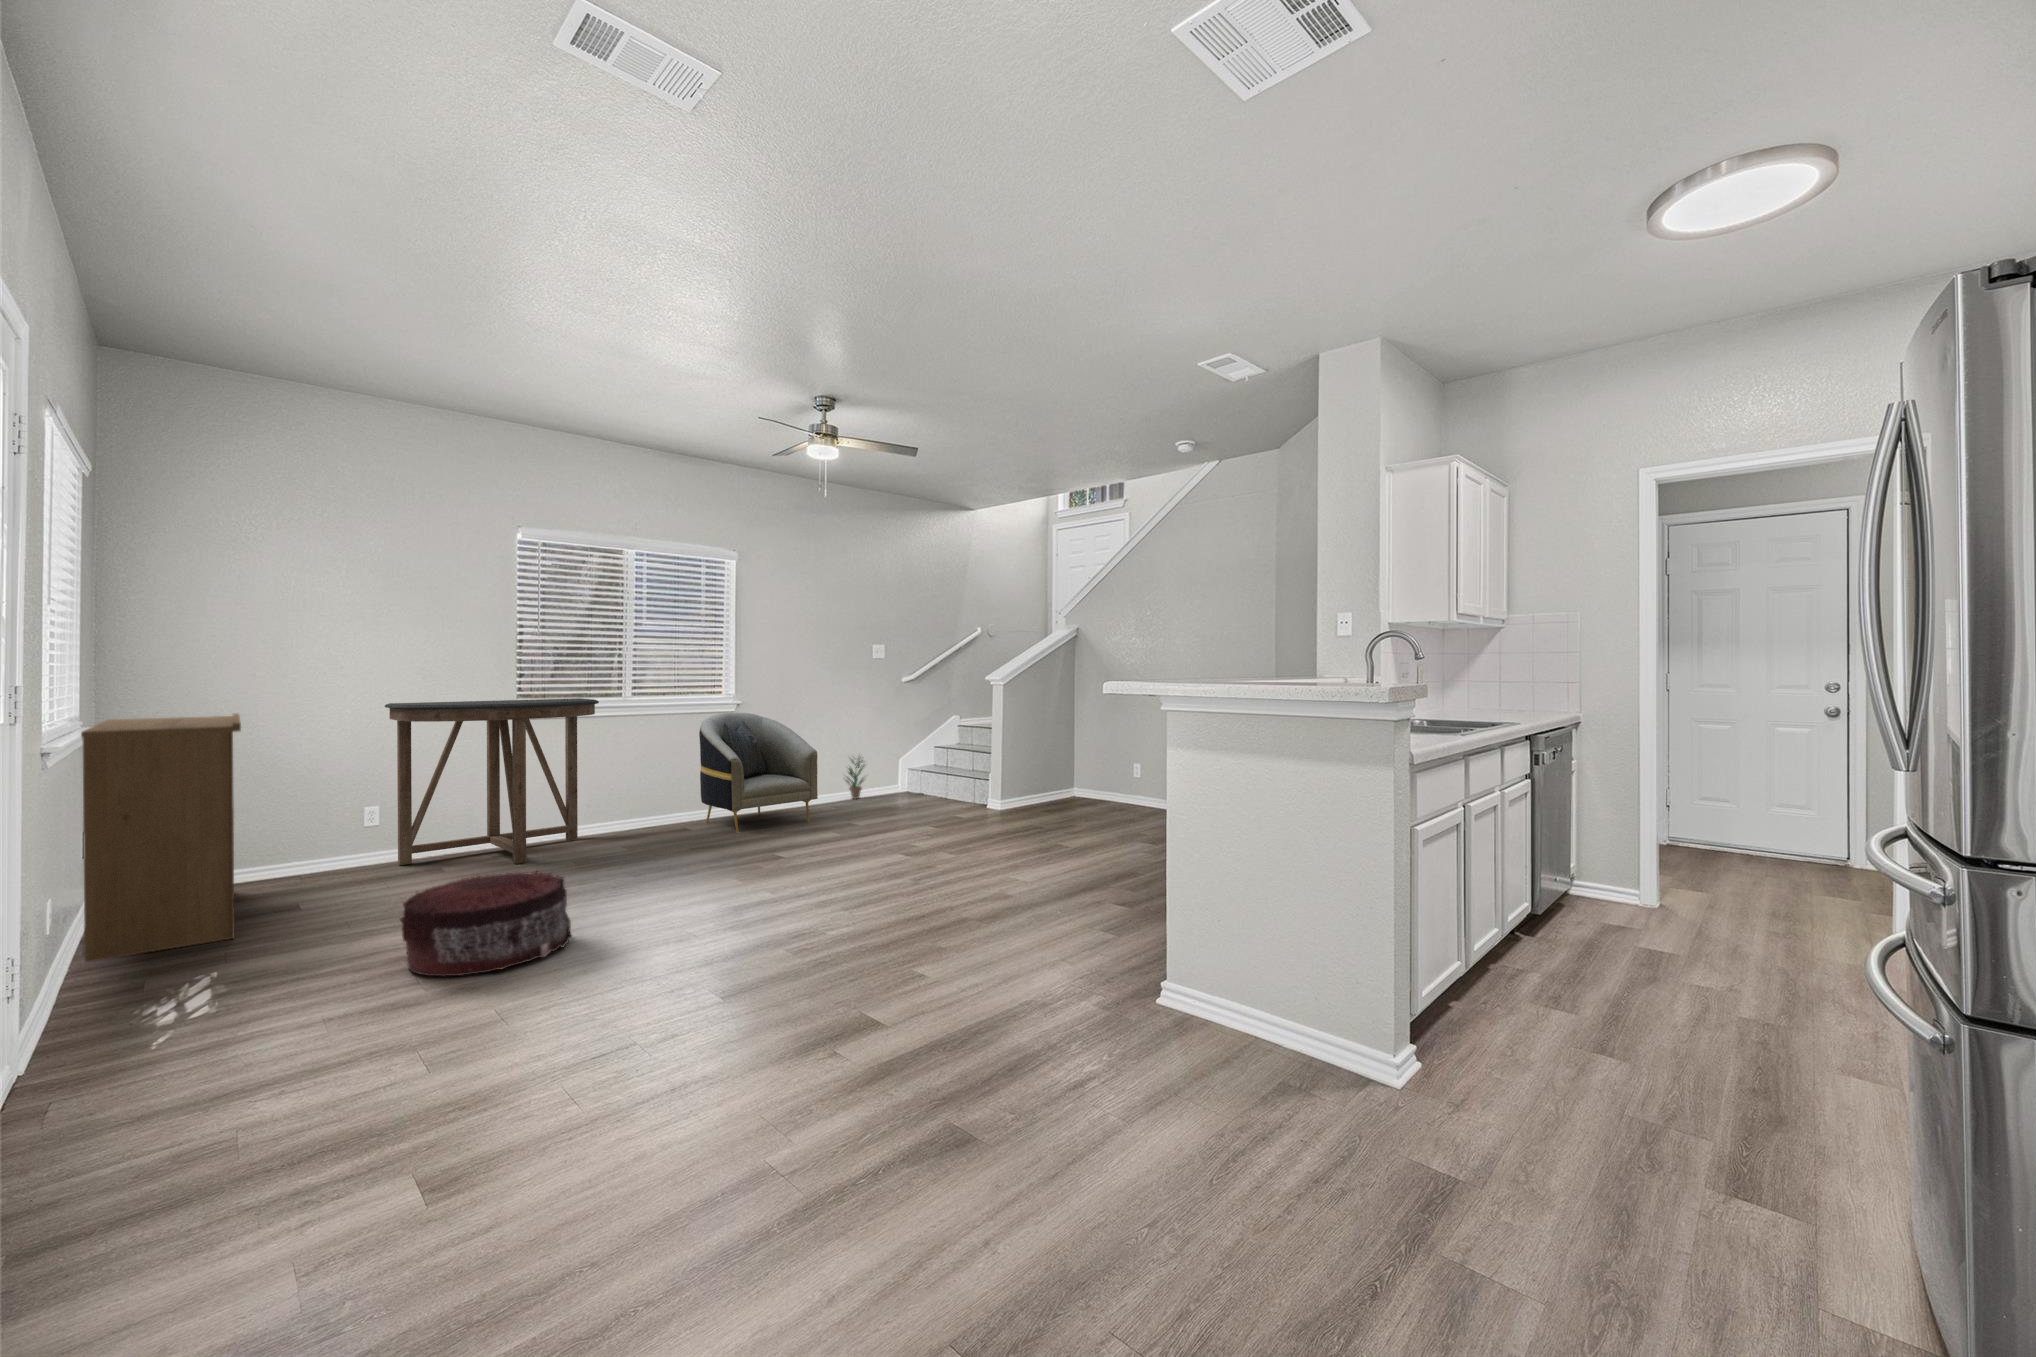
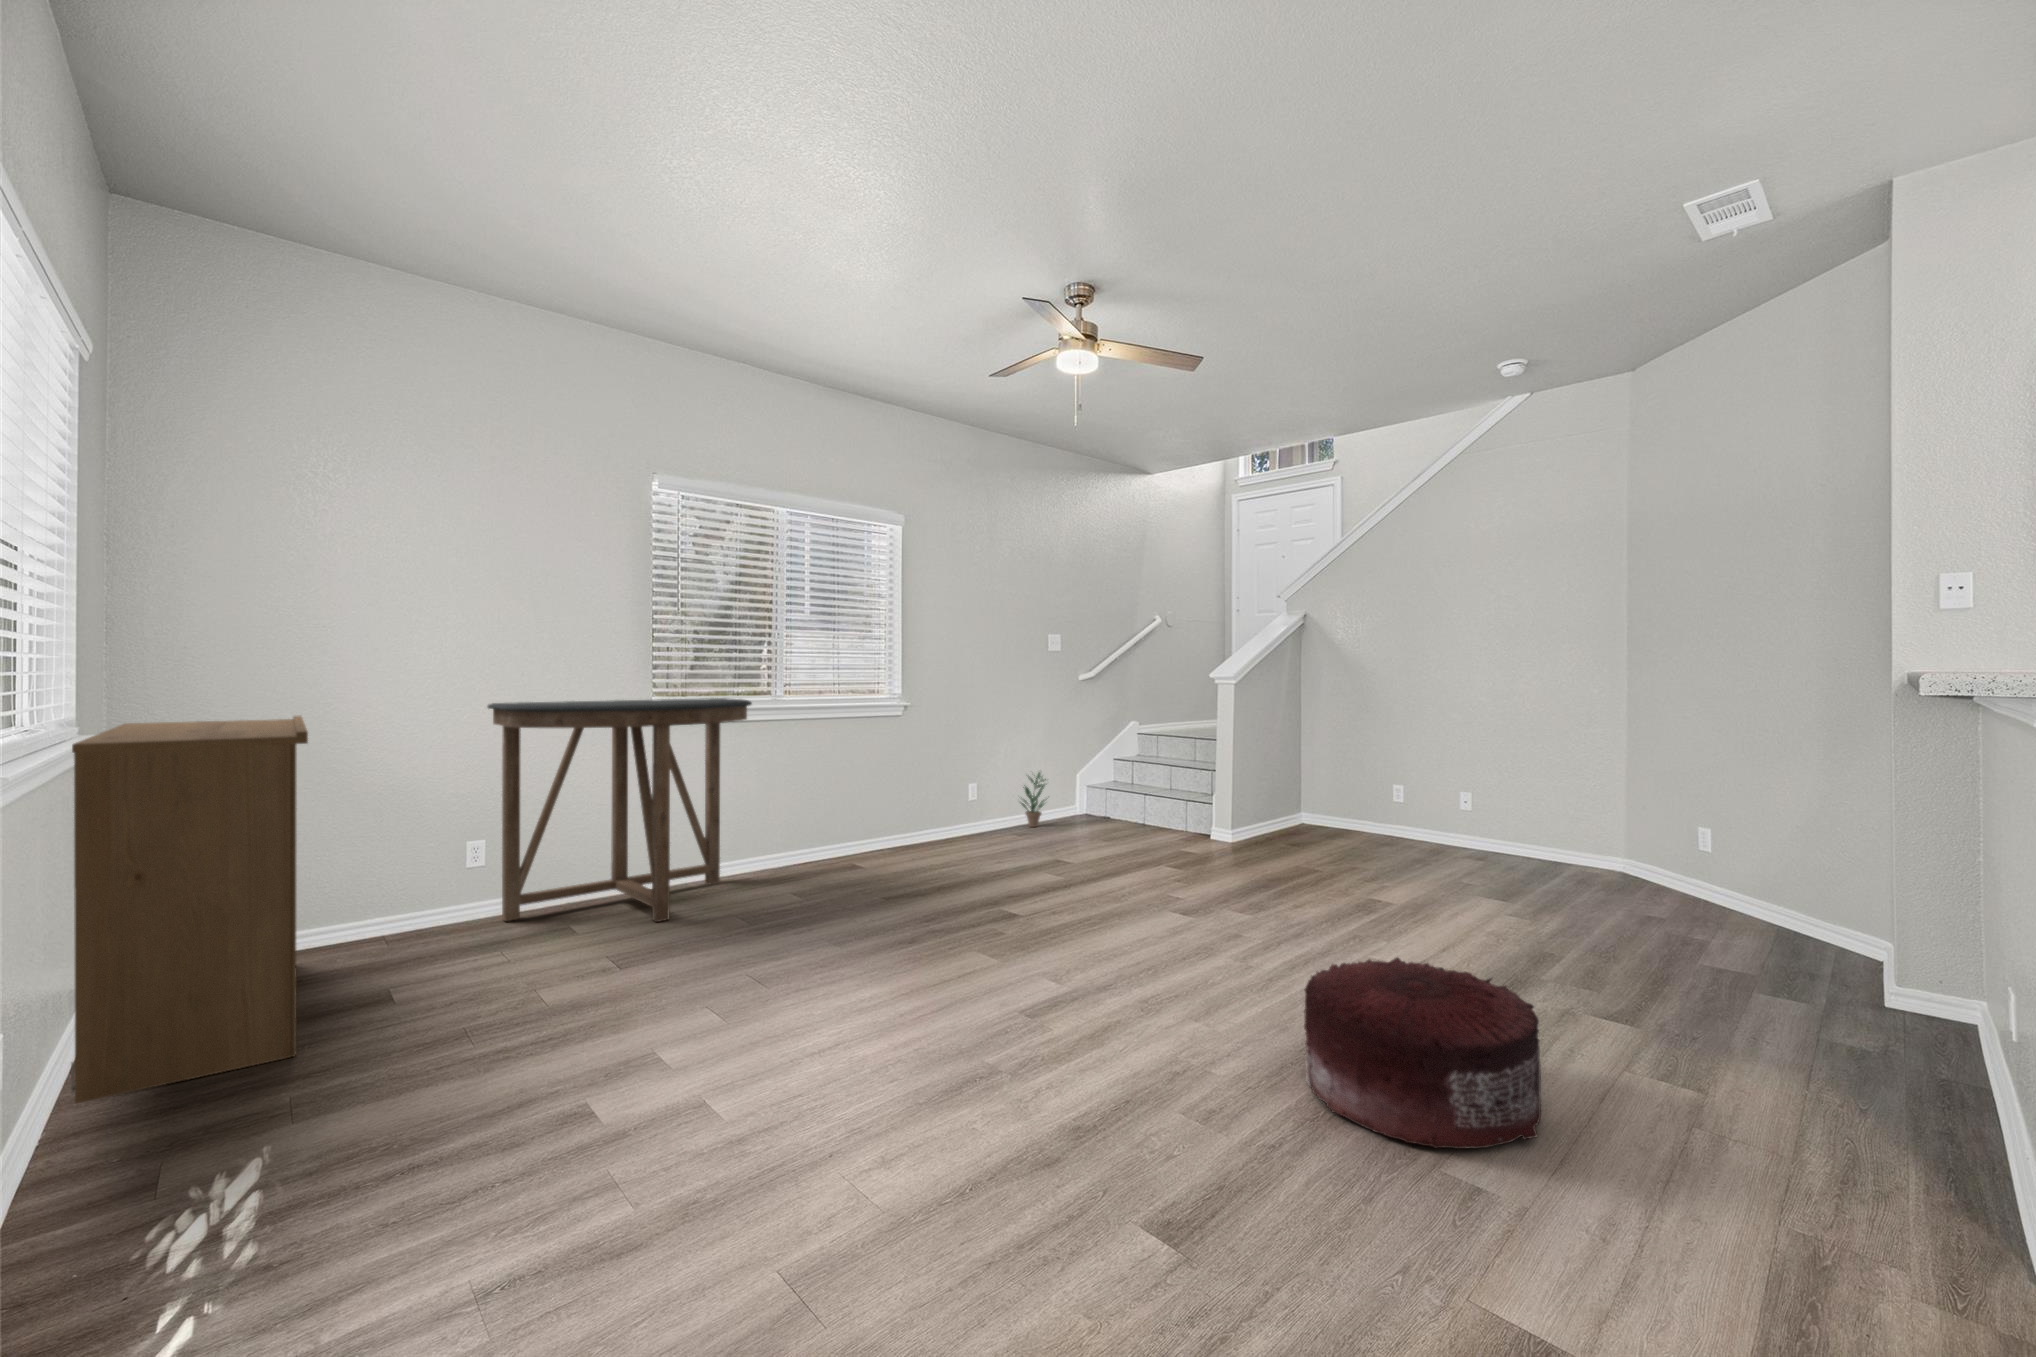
armchair: present [699,713,818,833] -> none [865,718,1012,877]
pouf: present [400,871,573,976] -> present [1304,957,1541,1149]

